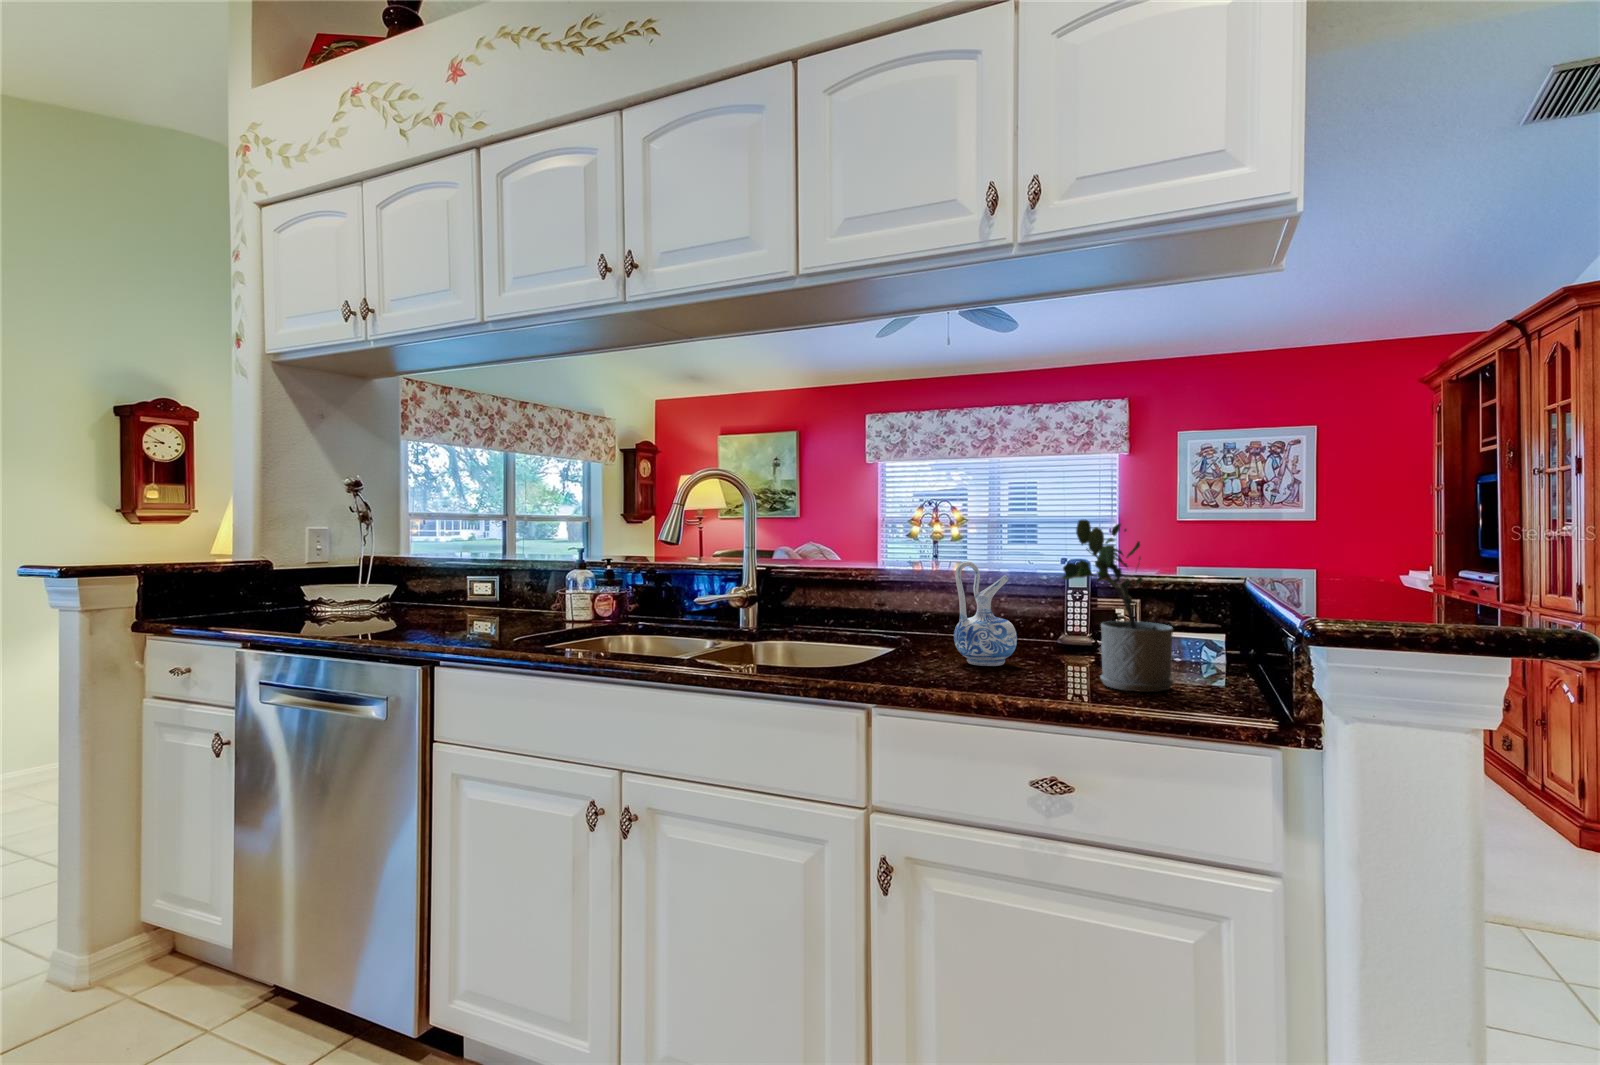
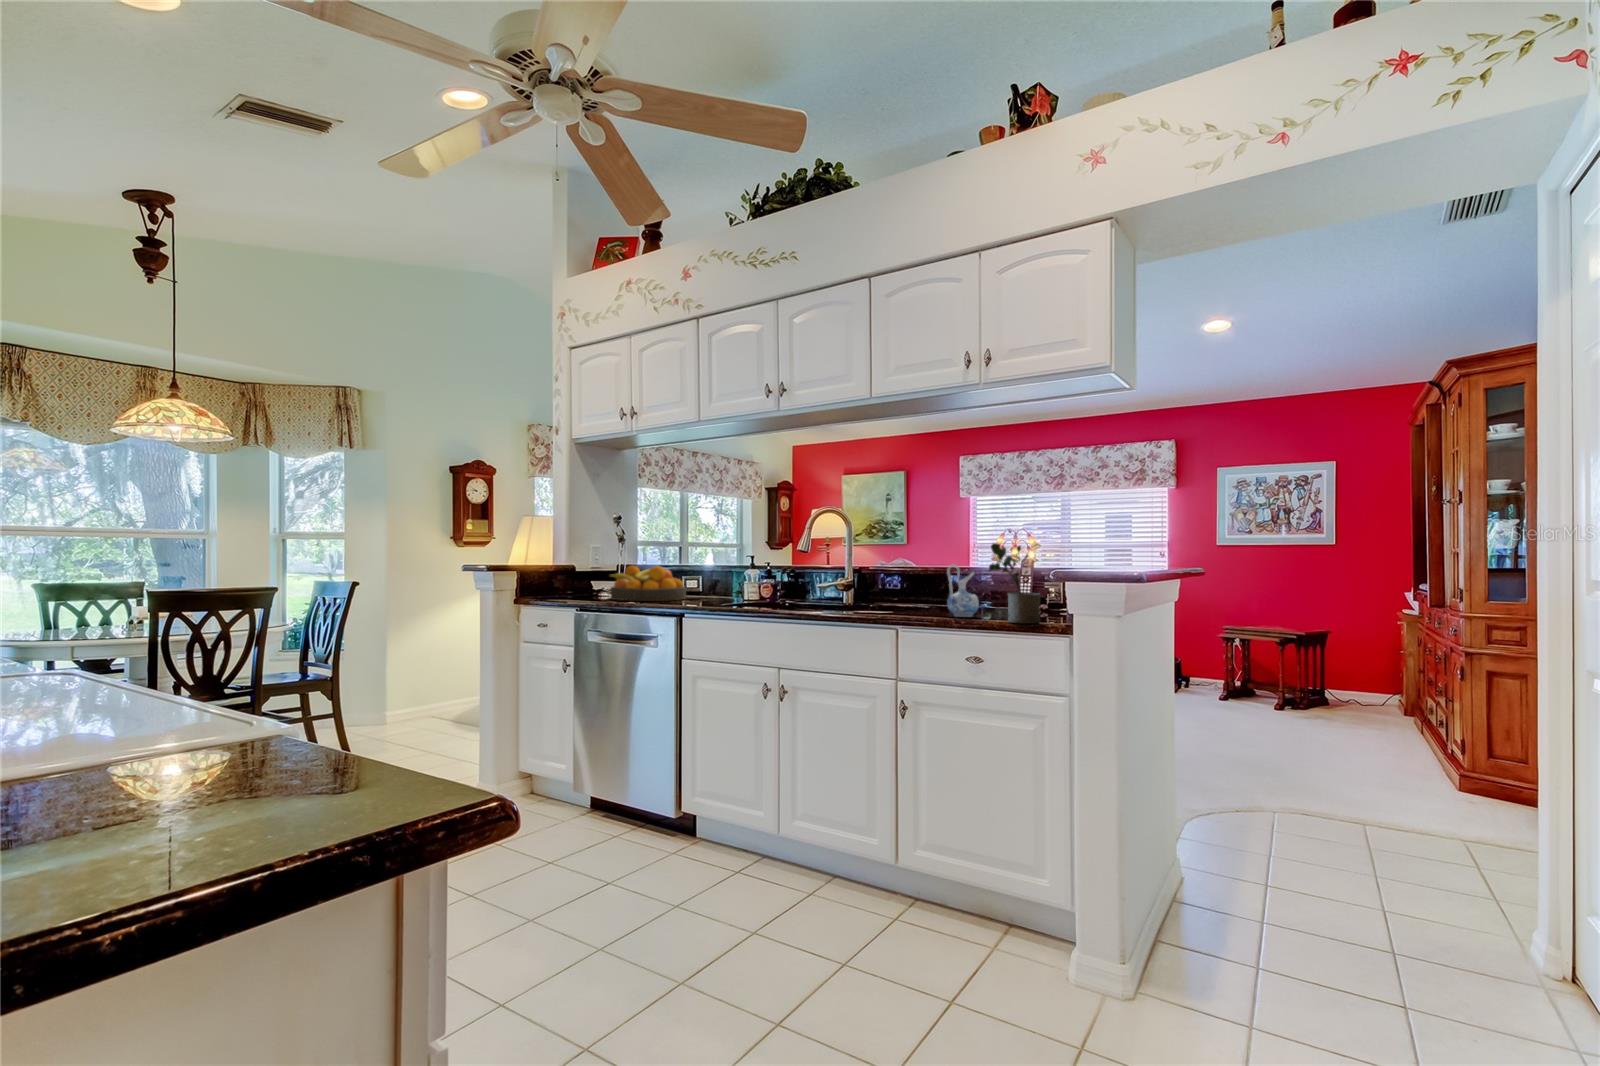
fruit bowl: none [311,560,464,625] -> present [610,566,686,601]

